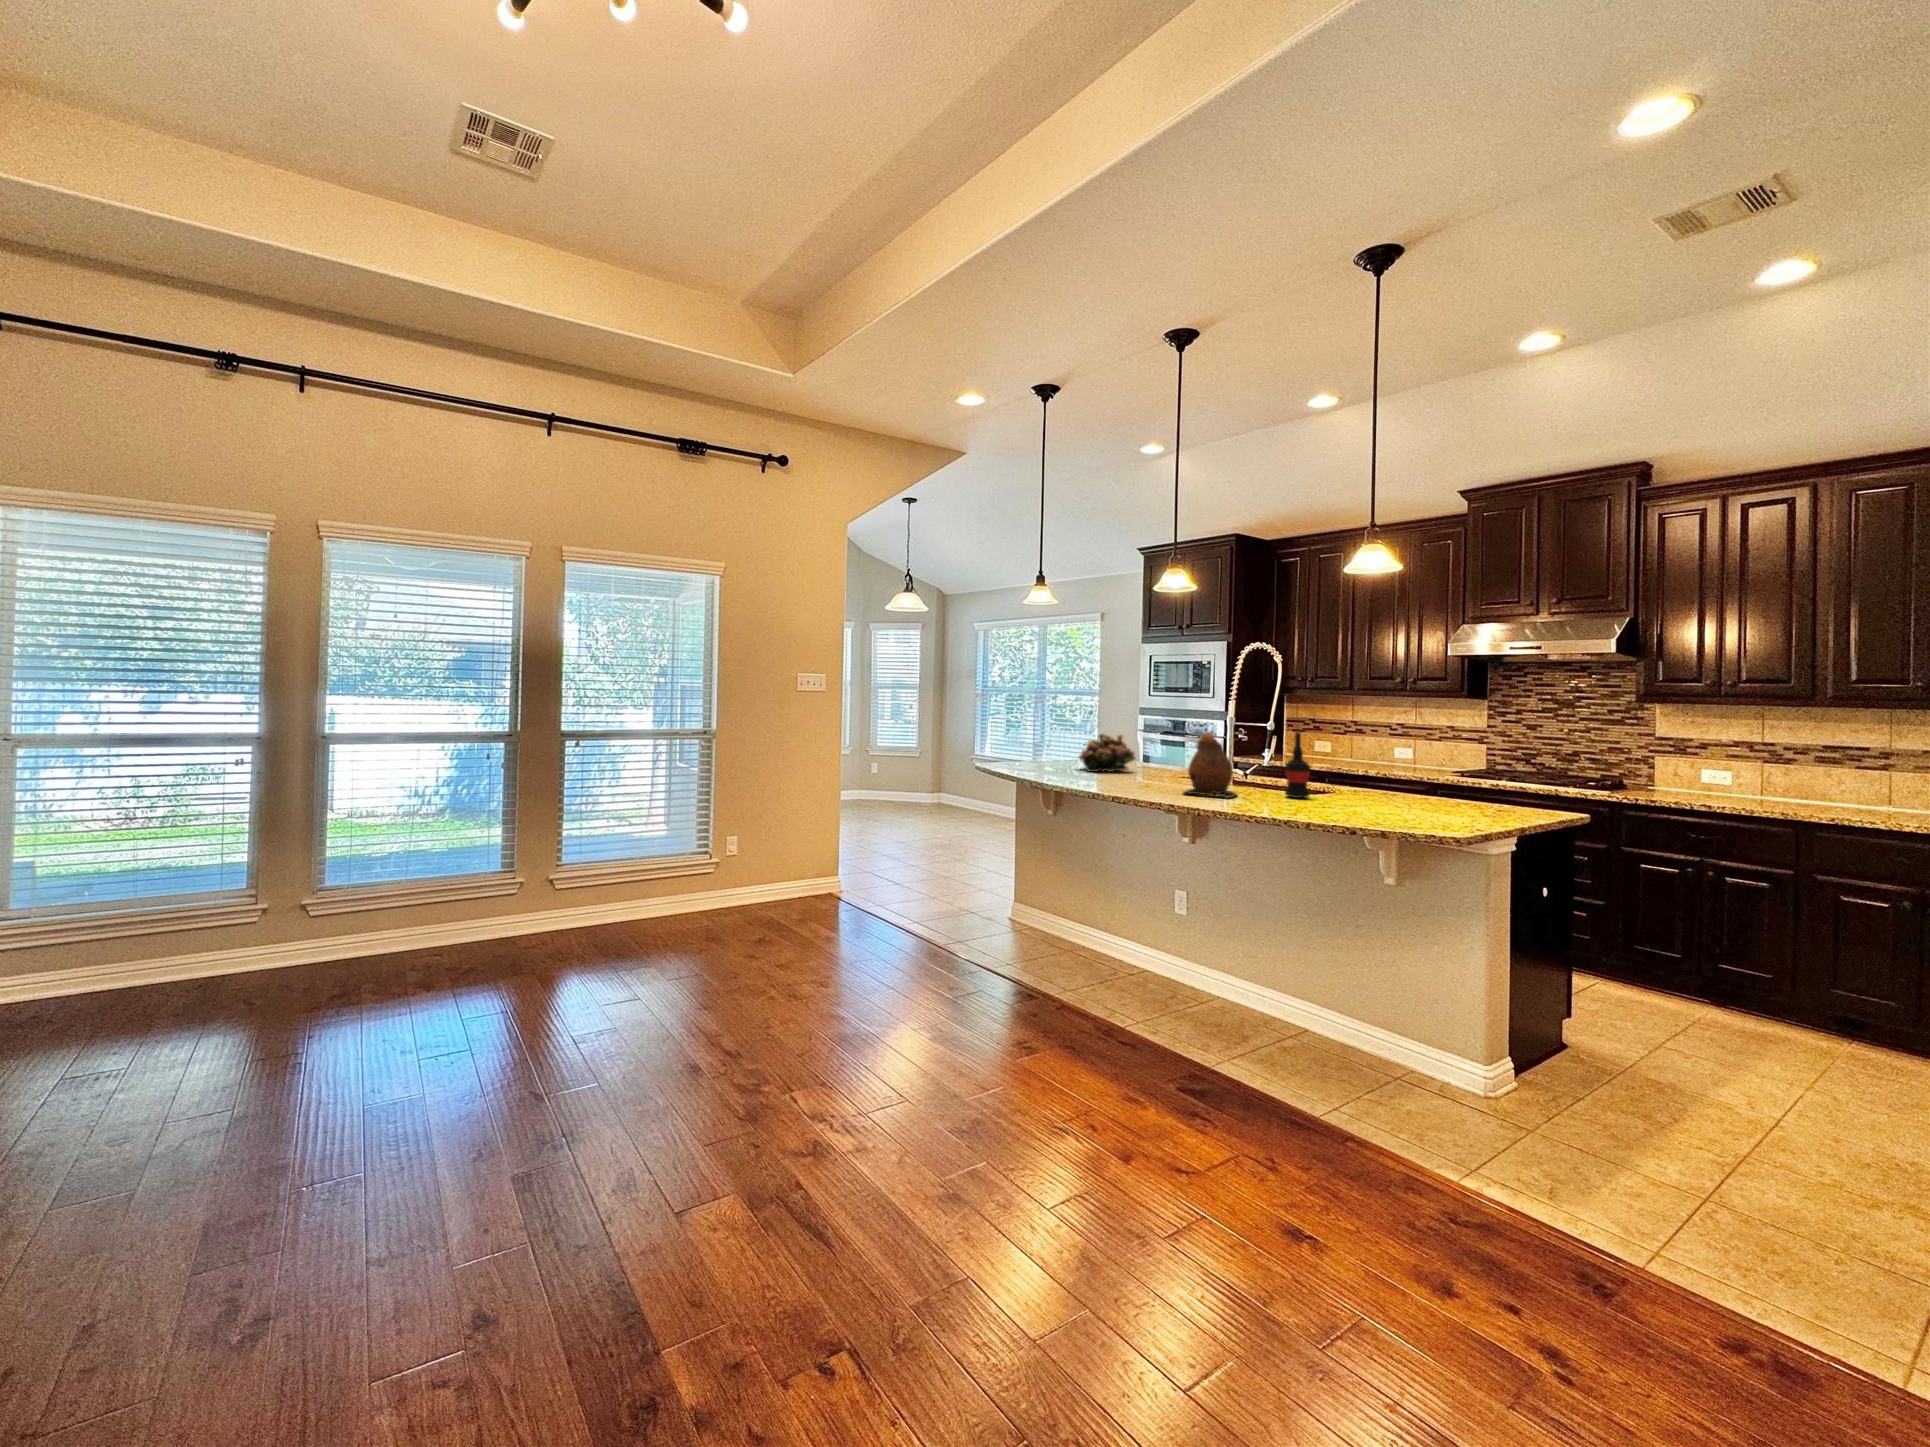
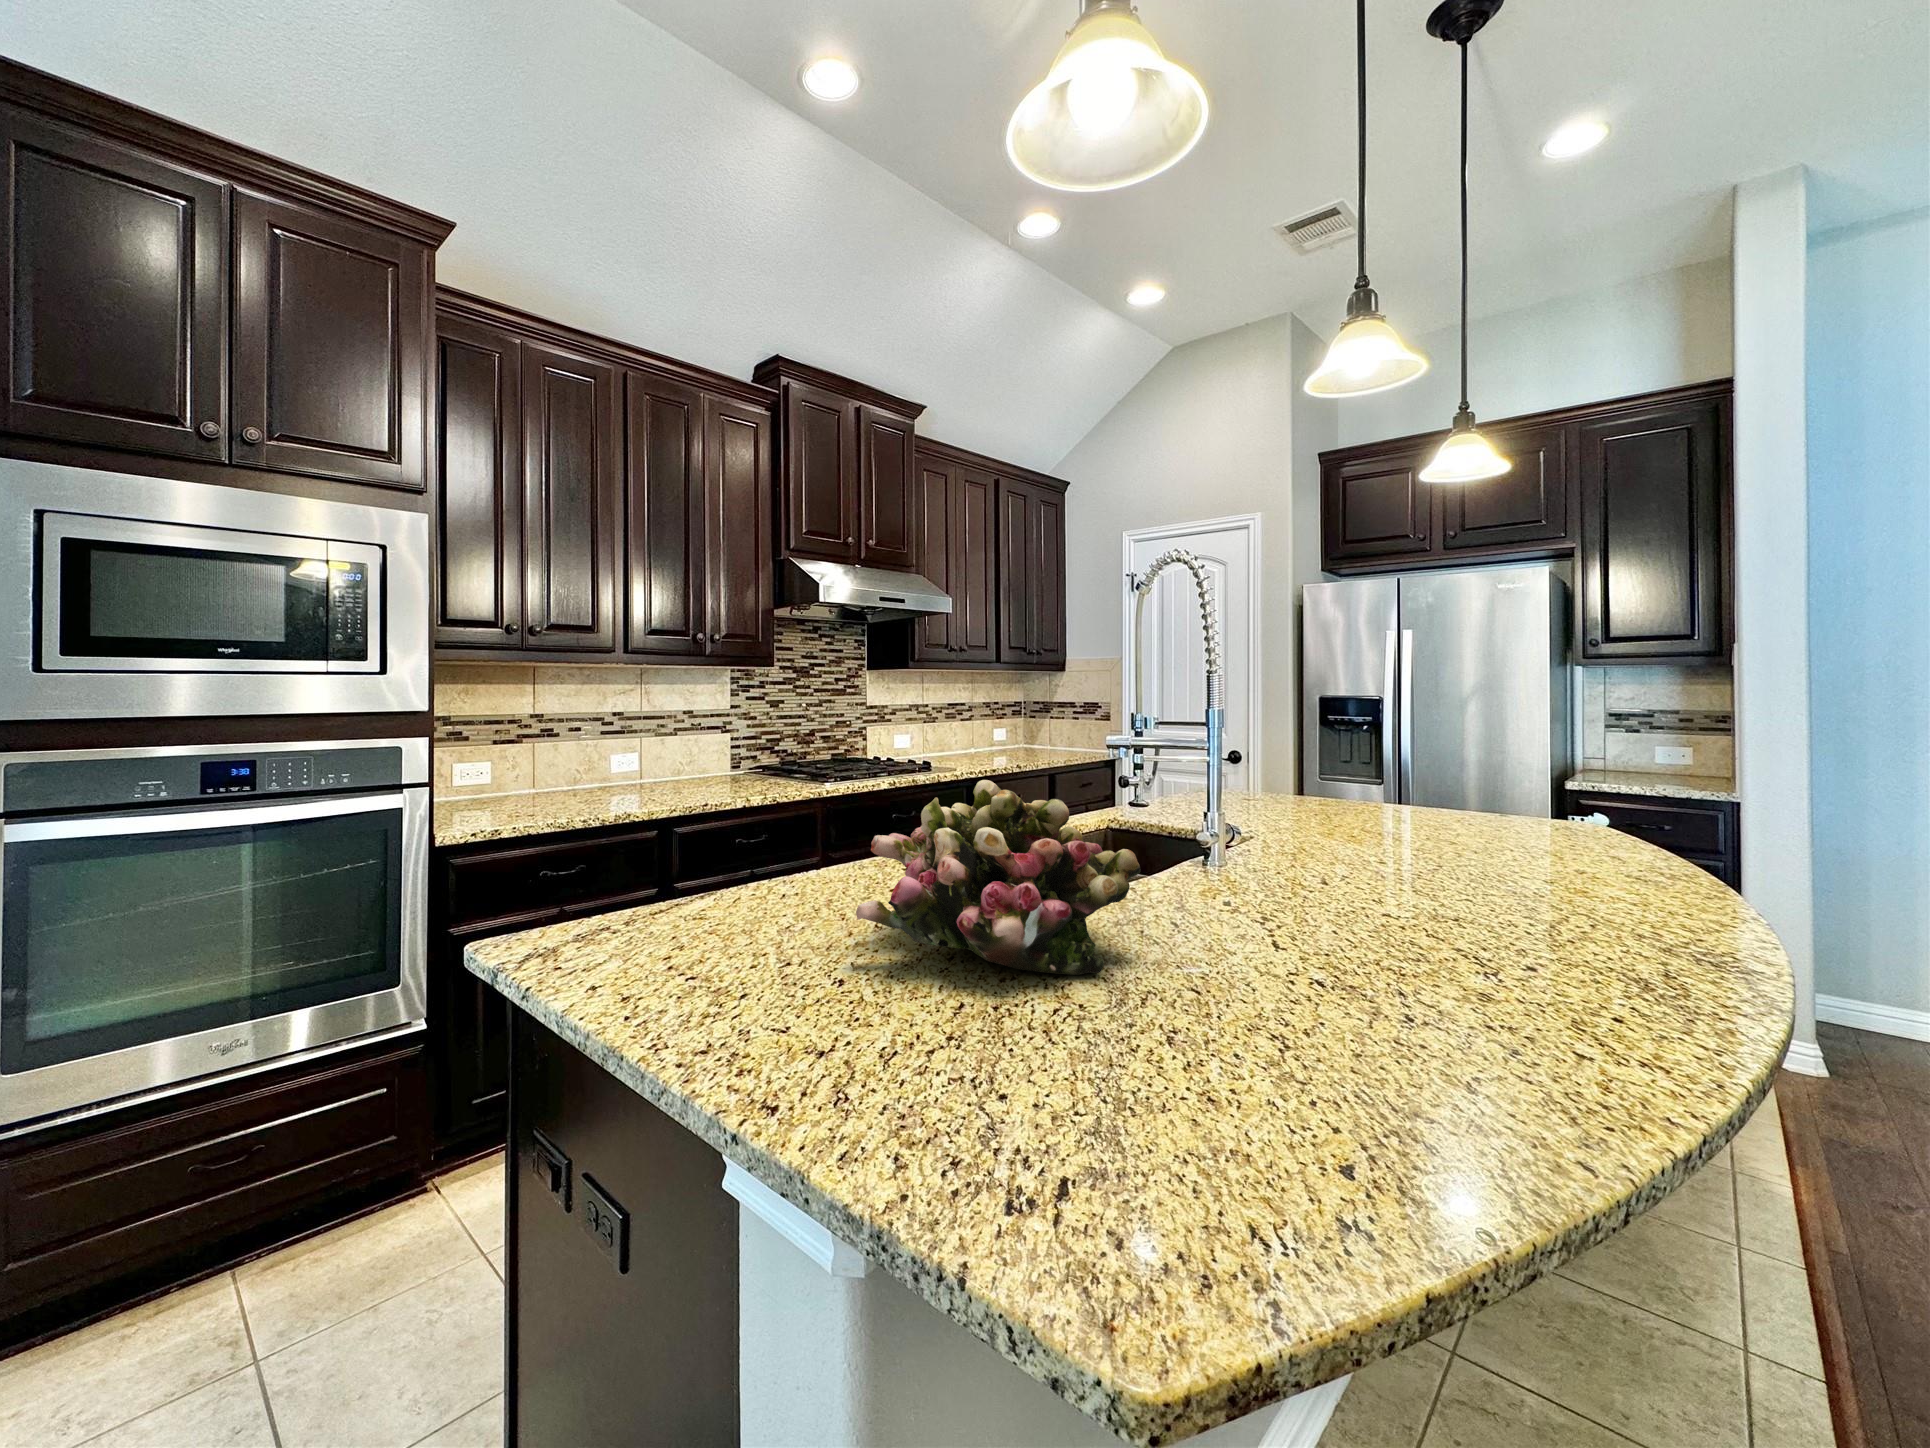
wine bottle: present [1285,731,1310,798] -> none [1317,705,1369,835]
ceramic pitcher: present [1184,733,1237,799] -> none [1371,720,1527,886]

